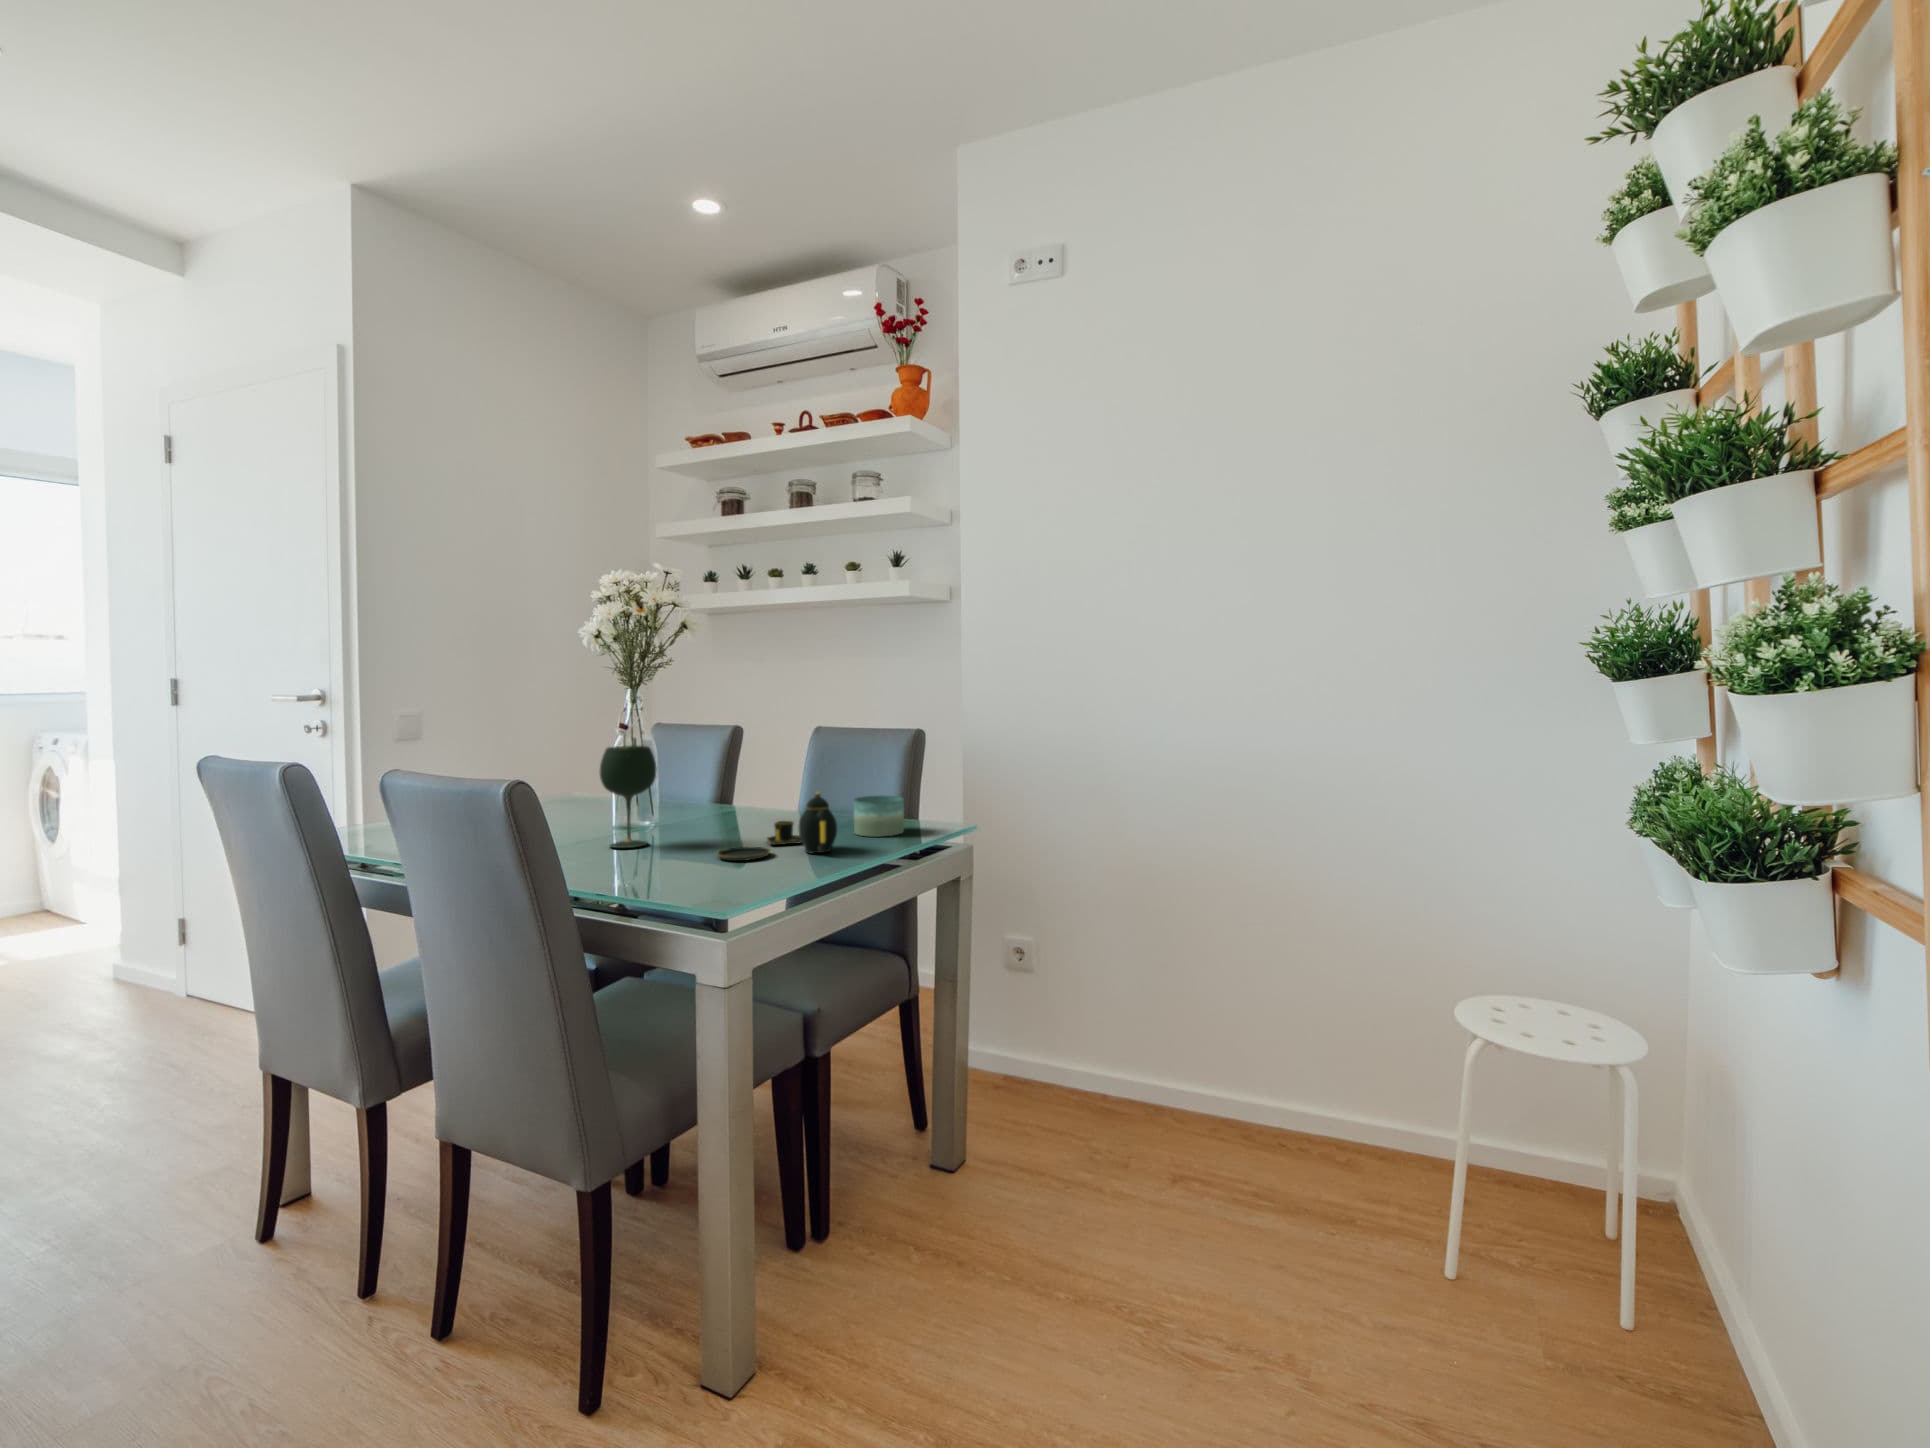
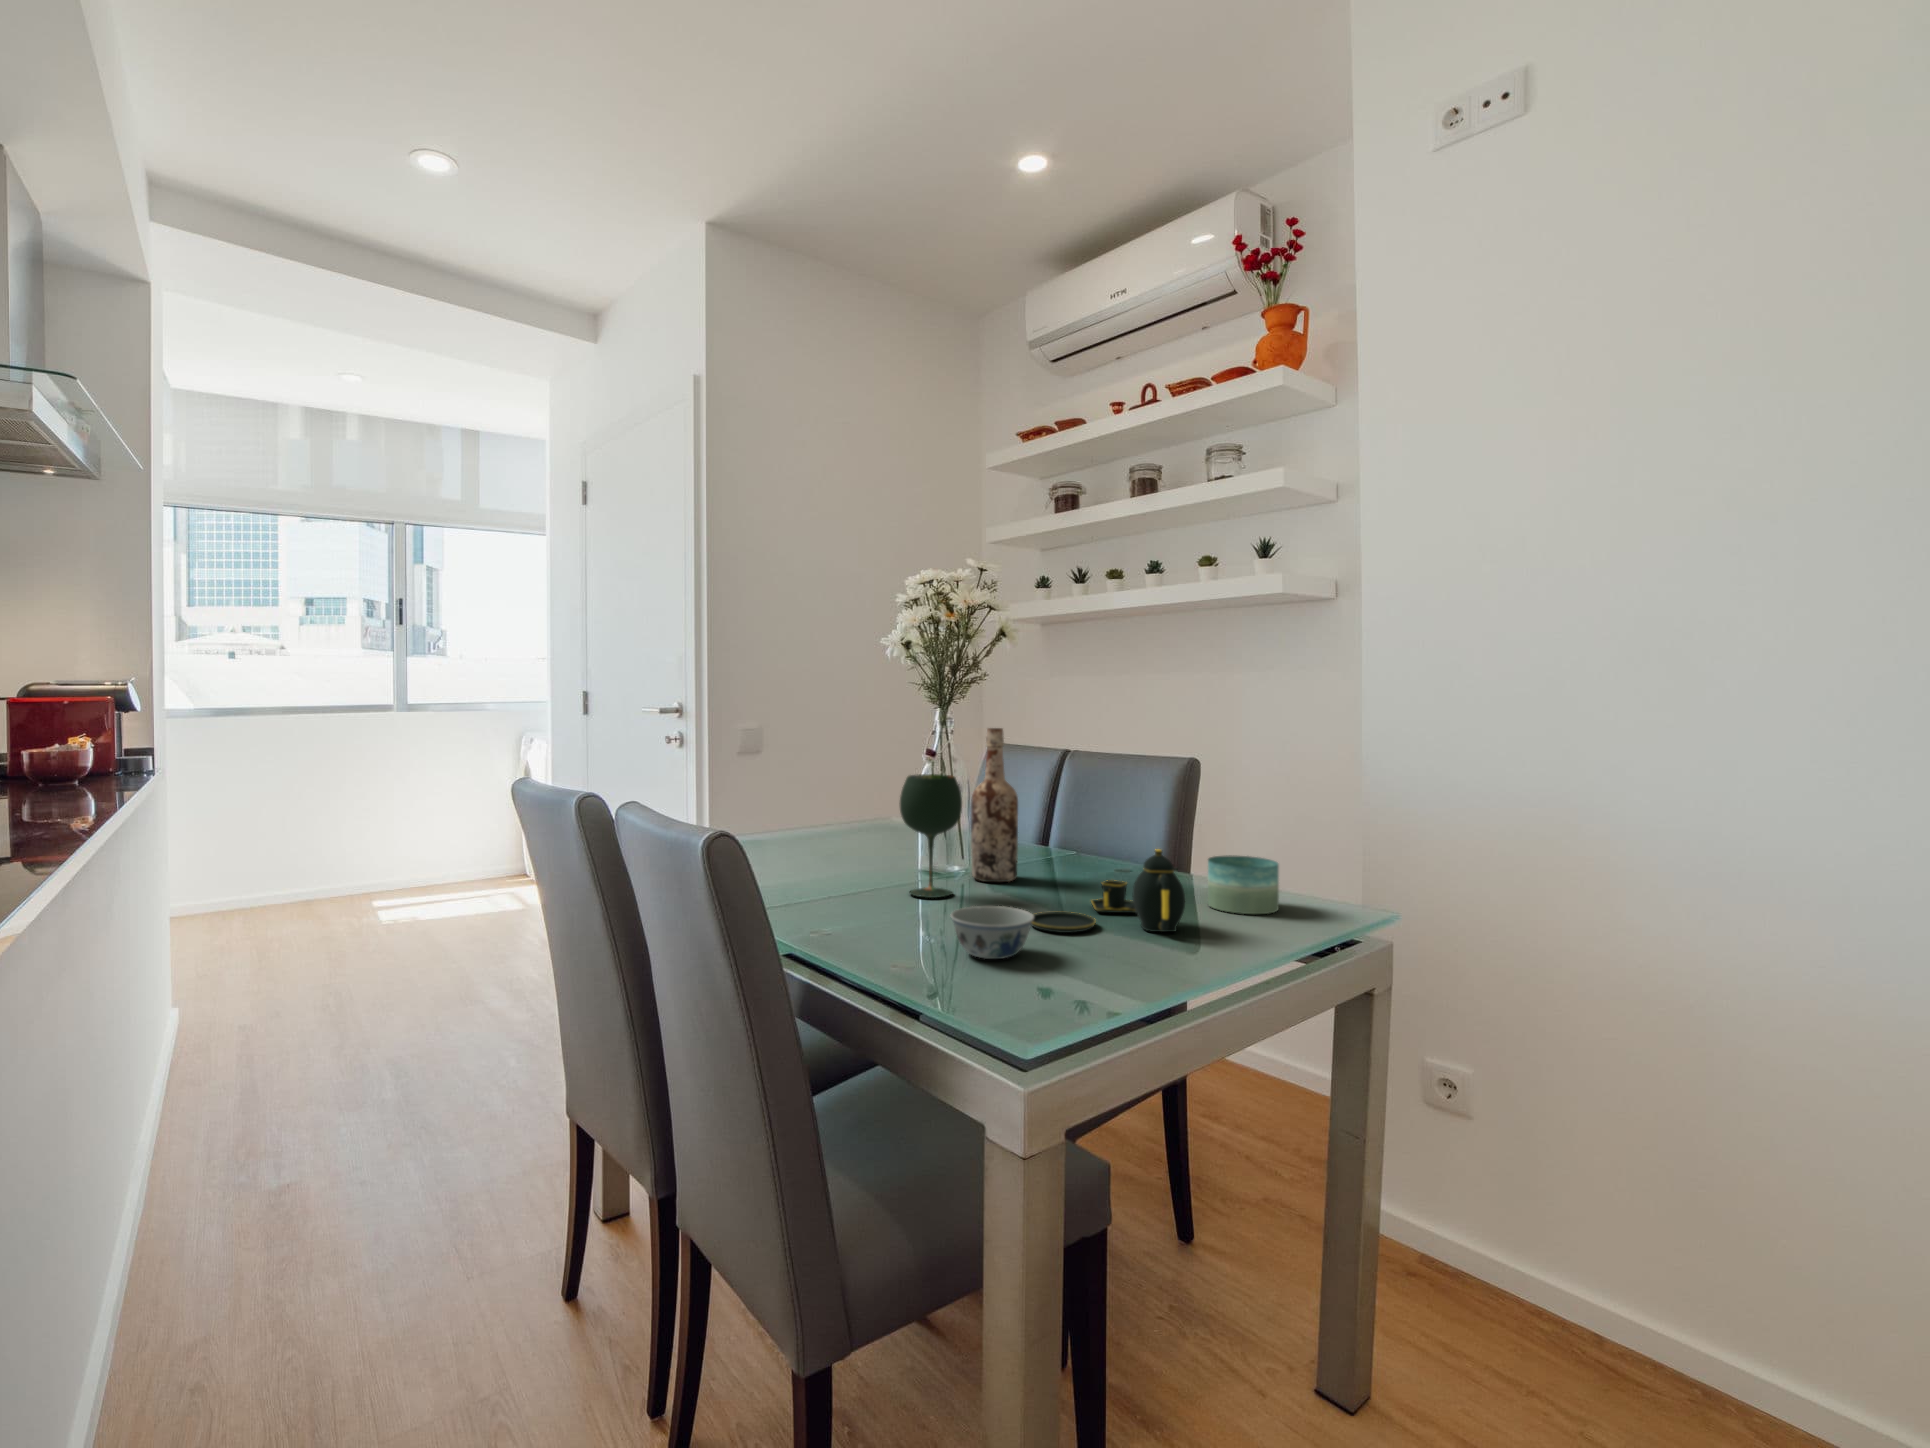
wine bottle: none [662,706,703,833] -> present [971,728,1018,882]
bowl: none [656,844,724,883] -> present [951,906,1034,959]

